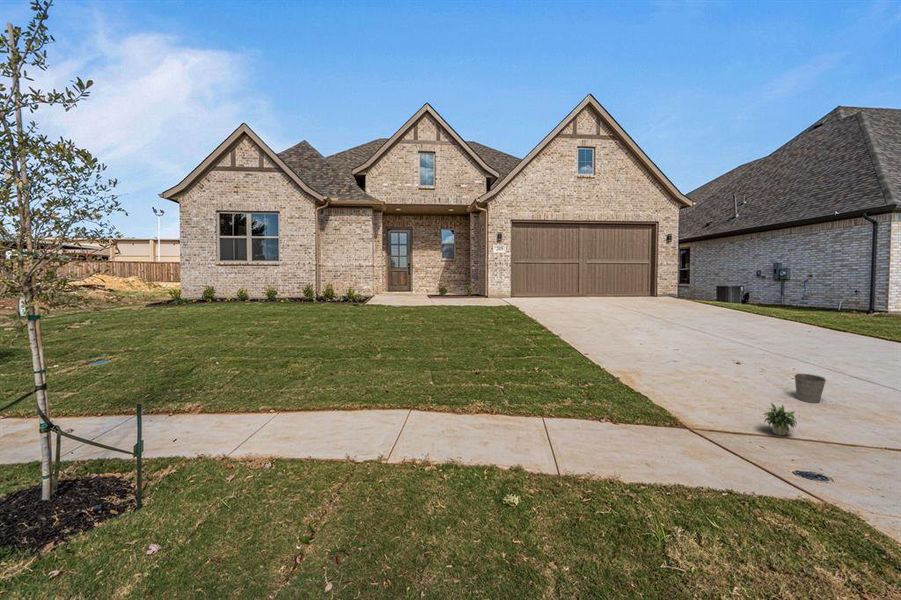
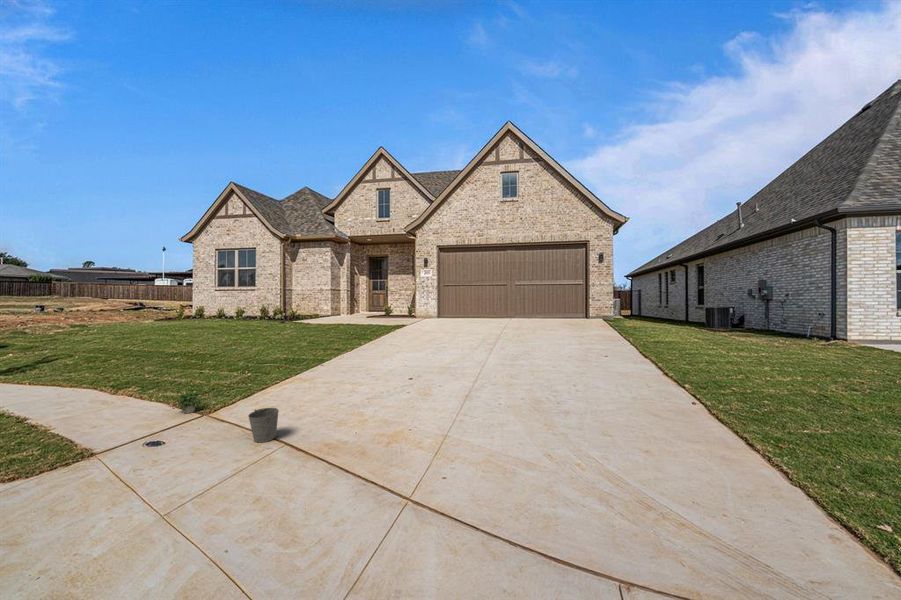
potted plant: present [764,403,797,435] -> present [175,390,201,413]

